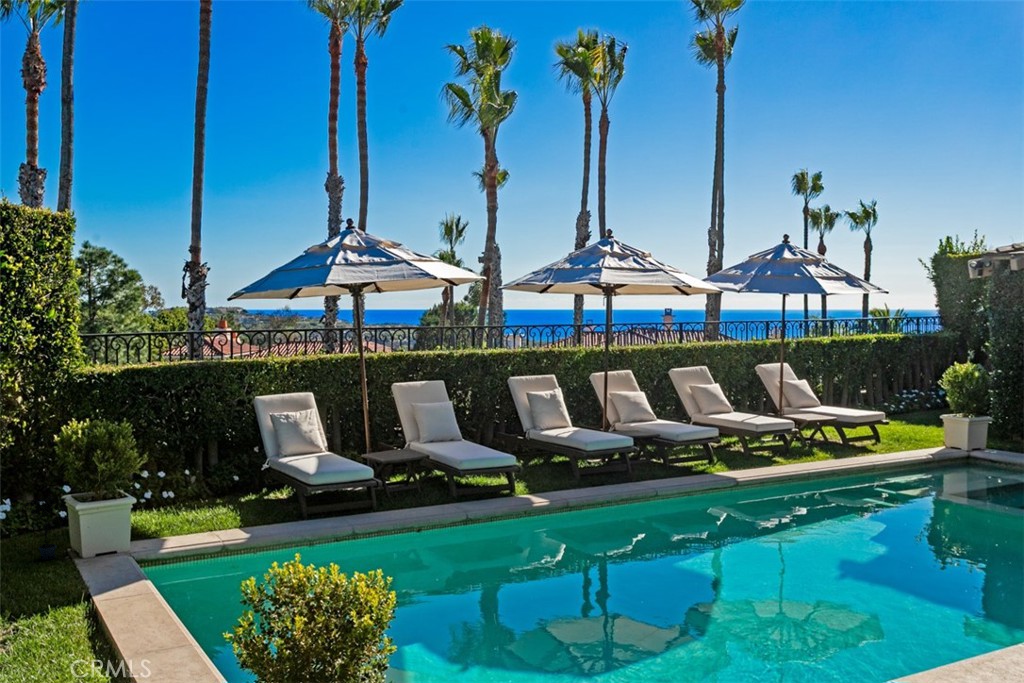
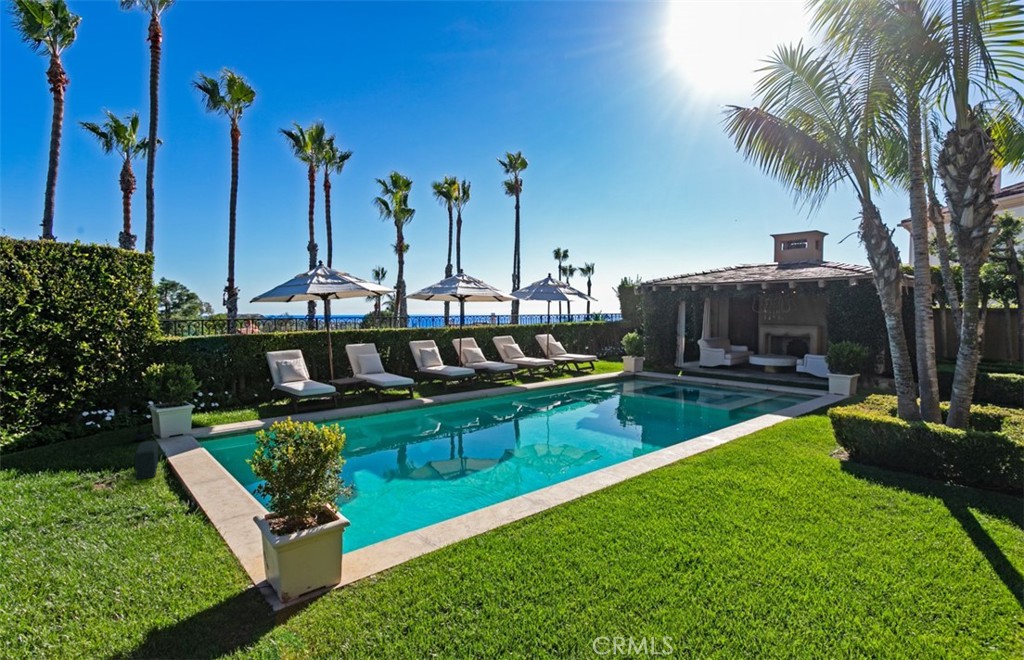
pouf: none [37,574,76,649] -> present [135,441,158,479]

